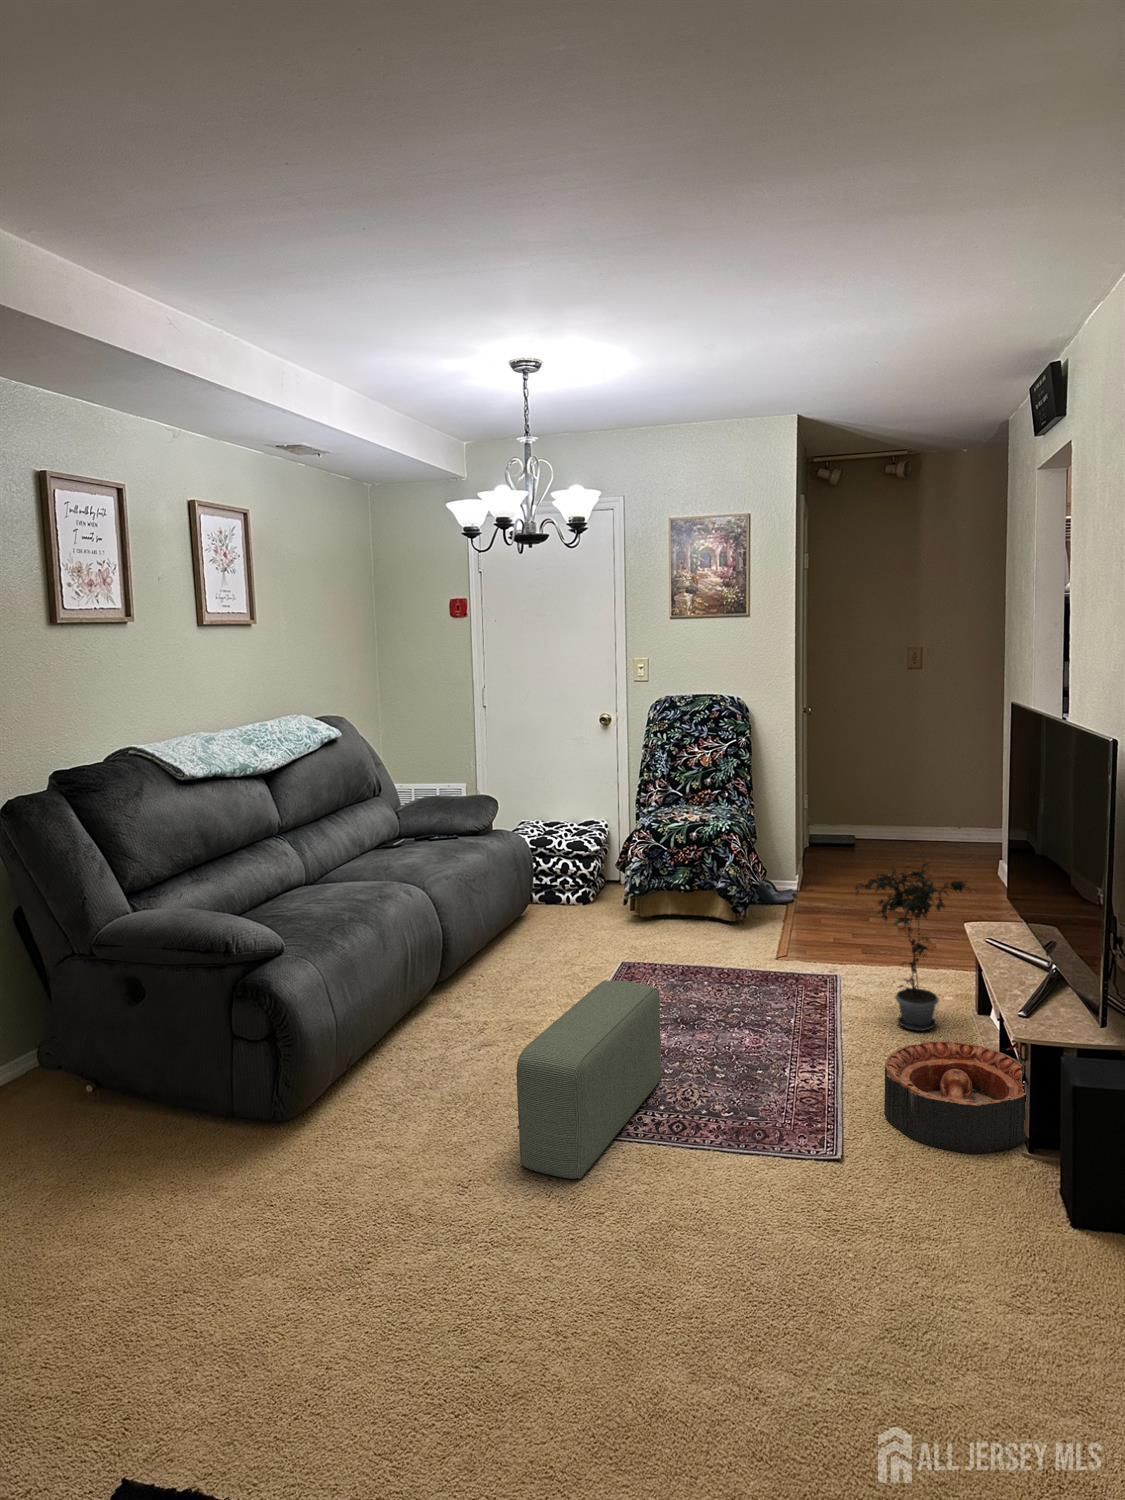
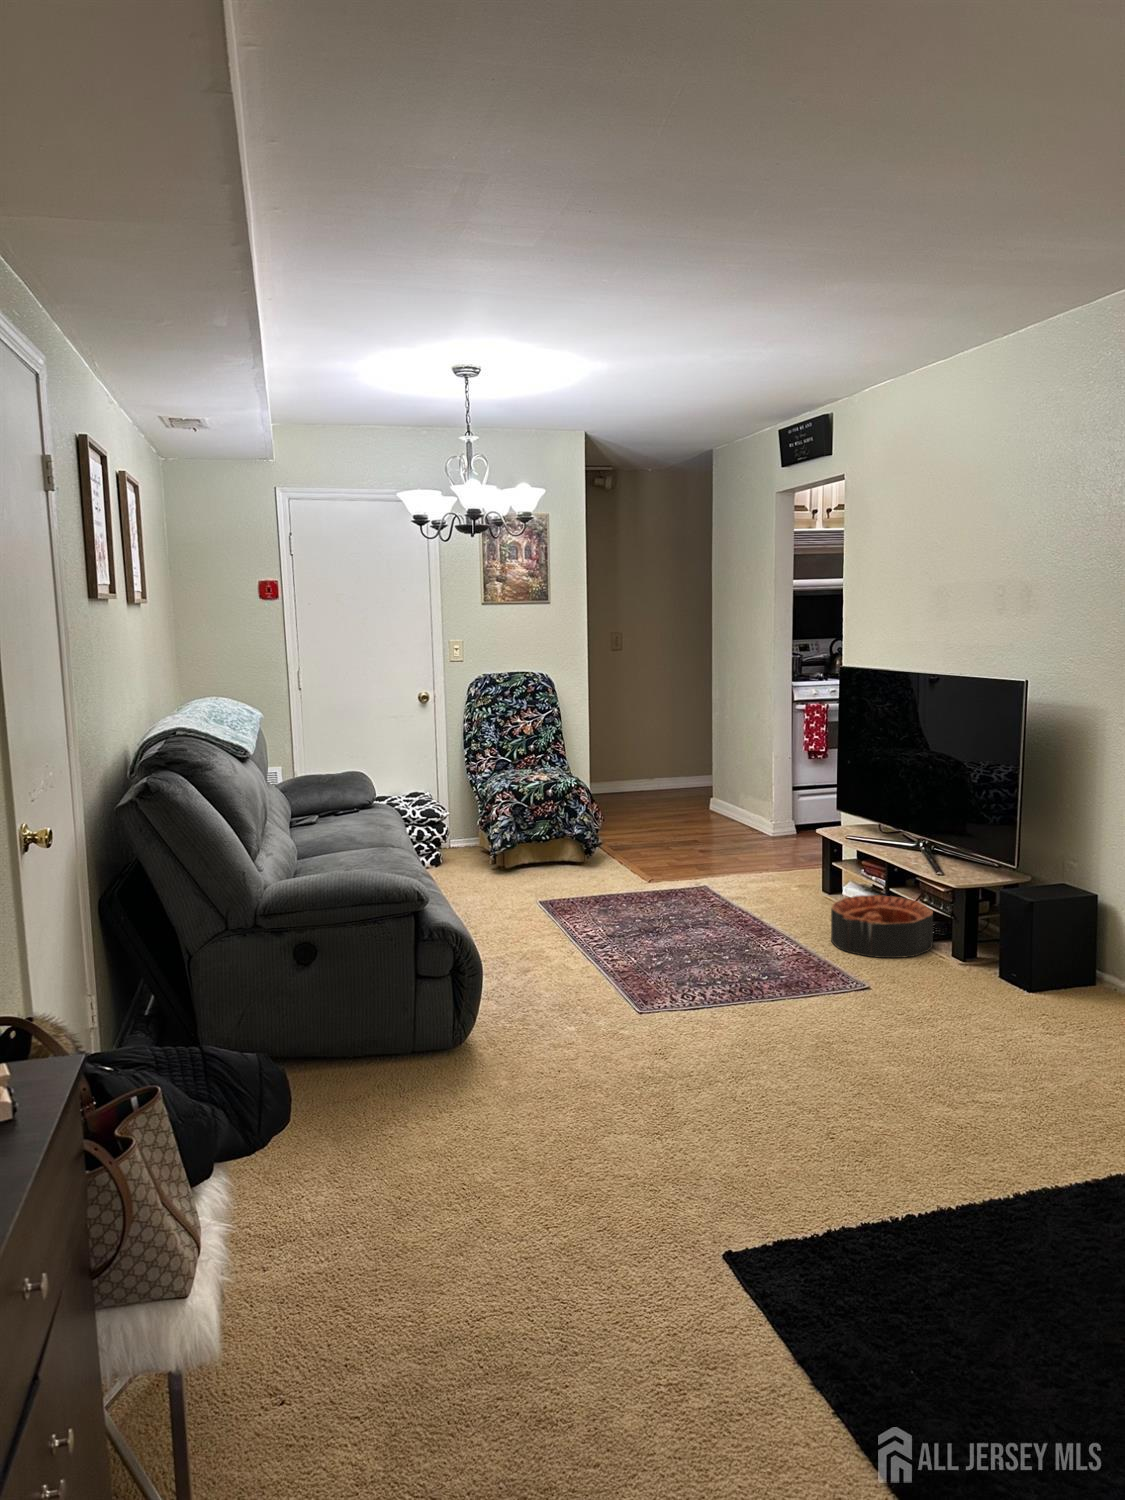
potted plant: present [855,863,971,1031] -> none [757,777,835,906]
pouf: present [517,981,661,1179] -> none [627,881,702,1018]

